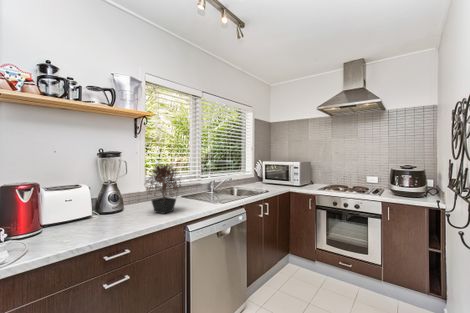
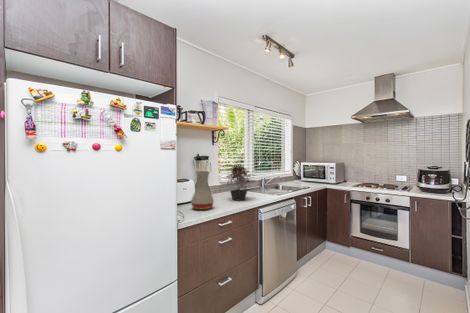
vase: none [70,173,111,233] -> present [191,171,214,210]

